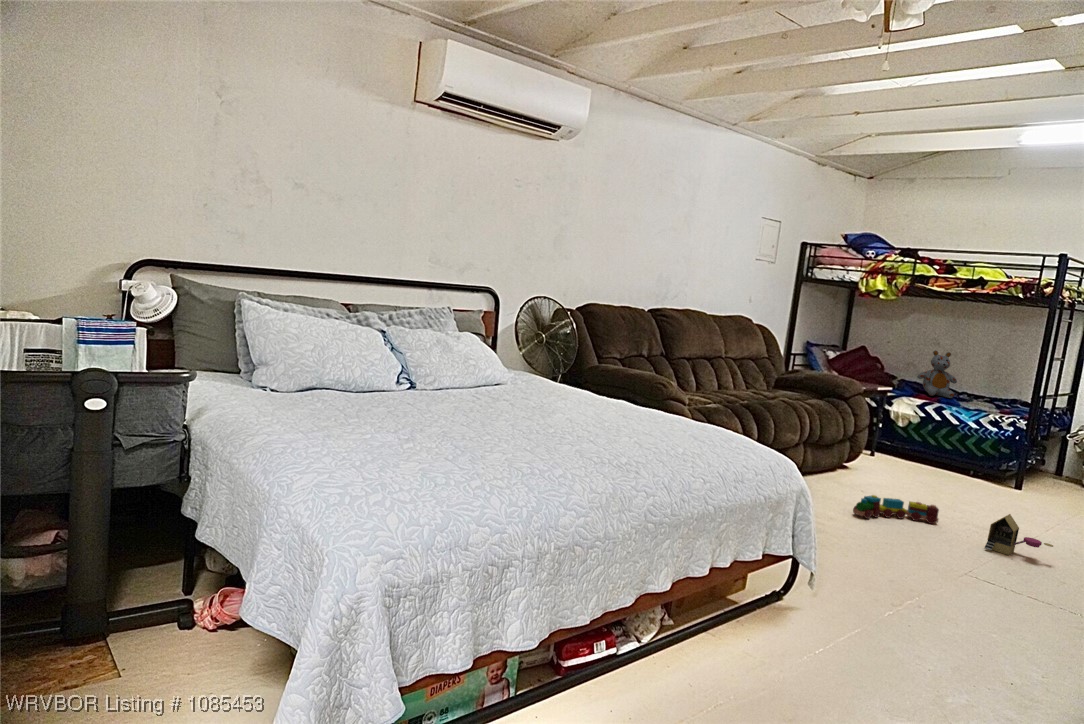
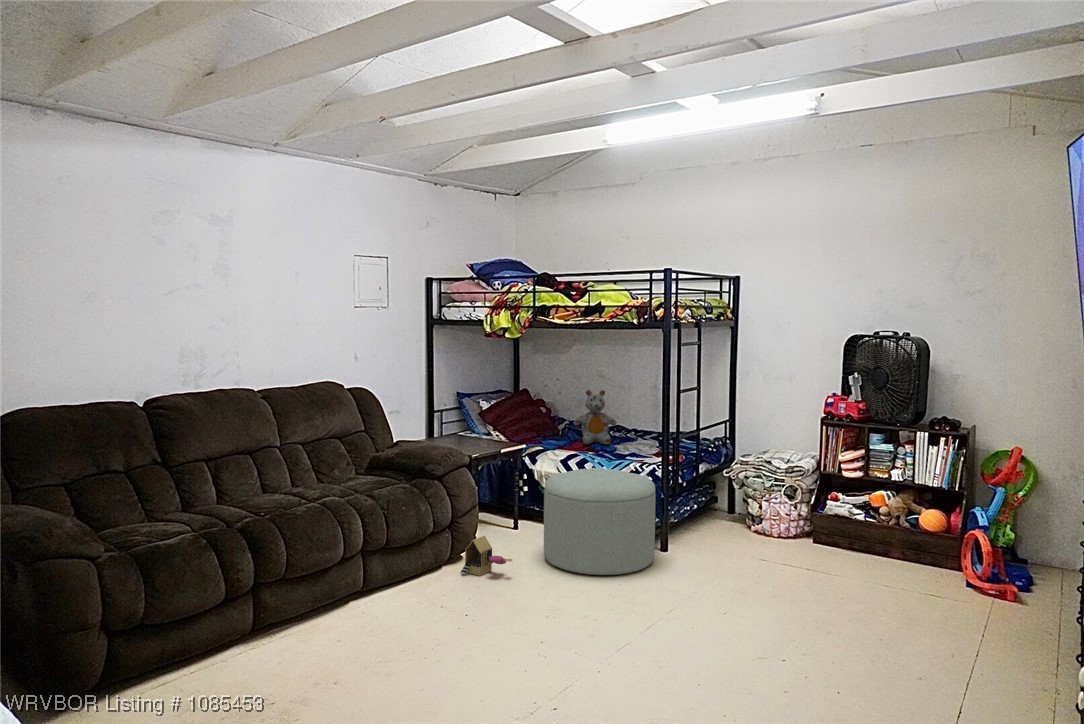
ottoman: none [916,413,1032,501] -> present [544,468,656,576]
toy train: present [853,495,939,524] -> none [389,610,504,649]
toy house: present [984,514,1053,555] -> present [460,536,512,576]

